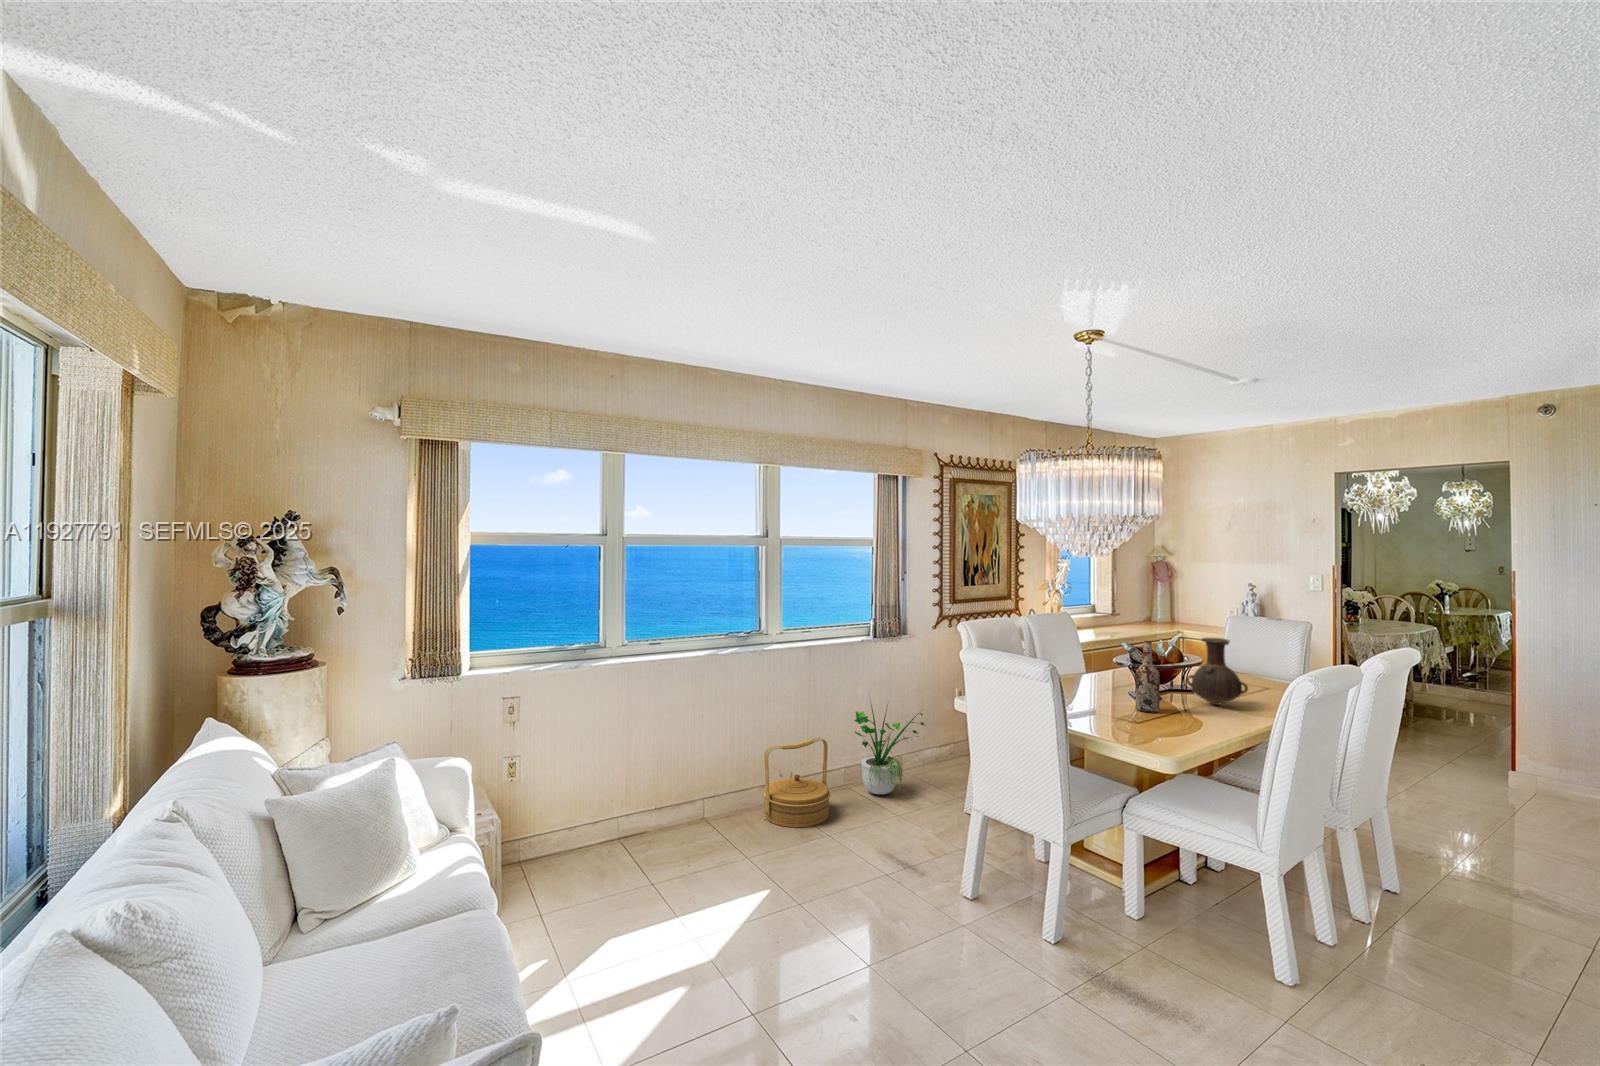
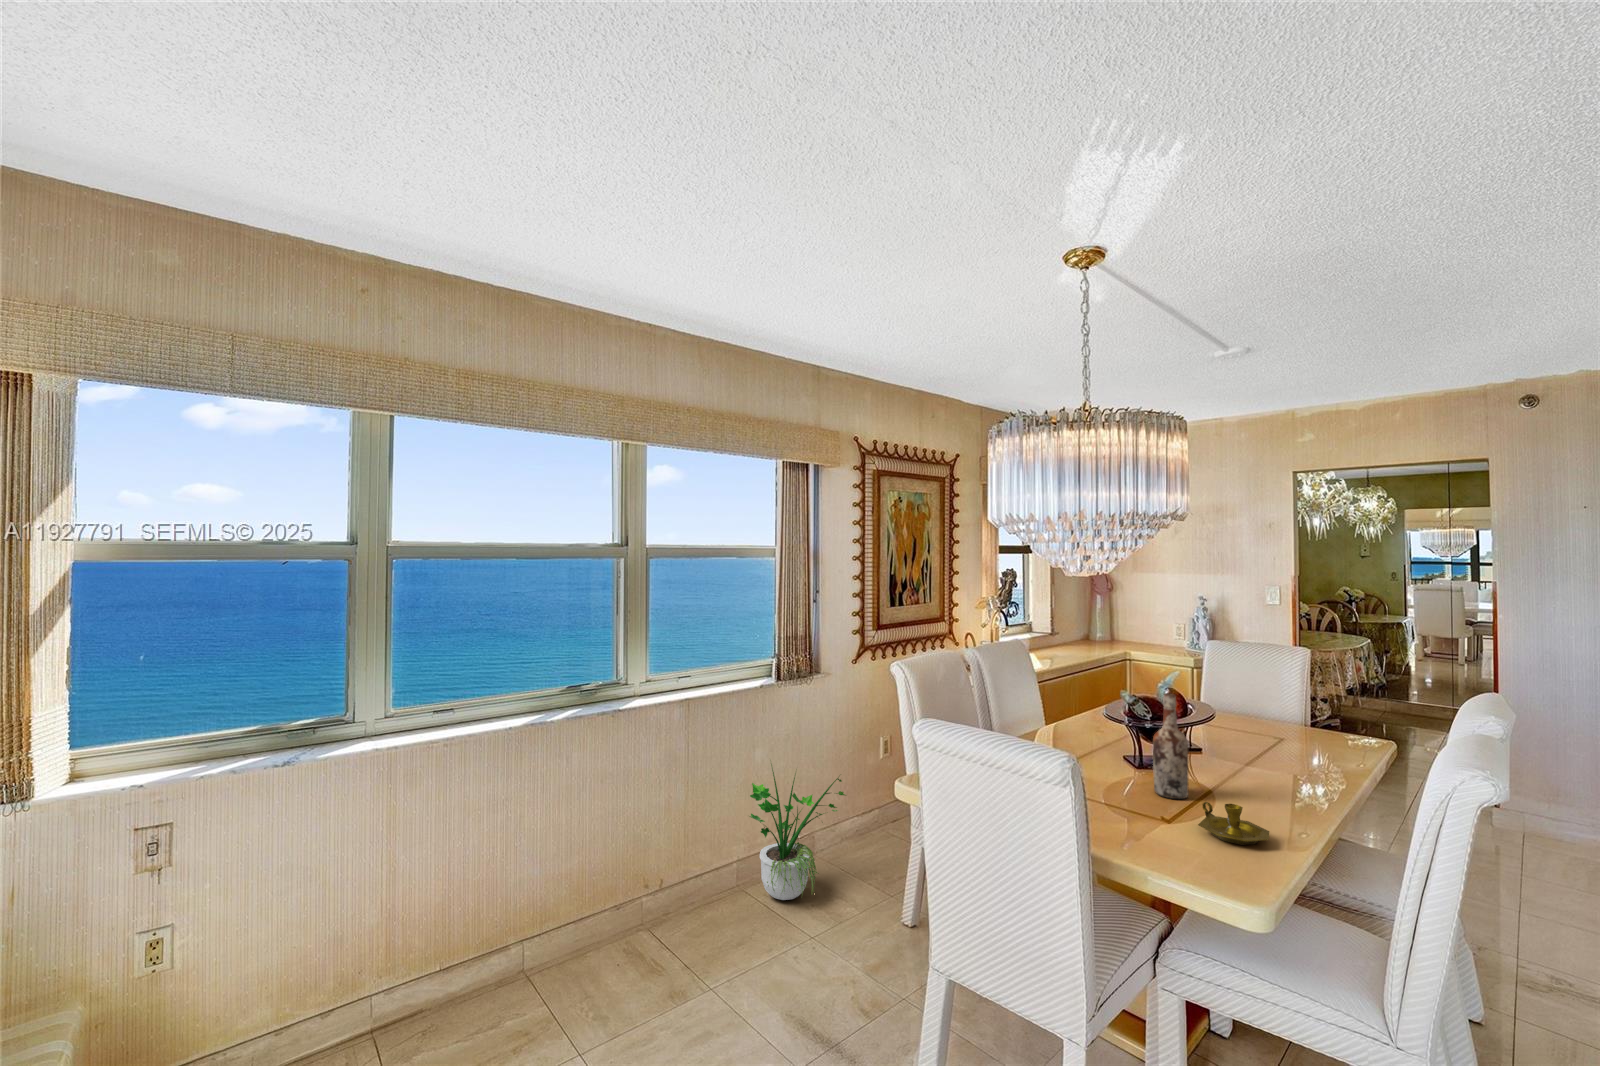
vase: present [1186,638,1248,705] -> none [1207,682,1298,777]
candlestick: none [1151,708,1198,732] -> present [1198,802,1269,845]
woven basket: present [763,738,830,828] -> none [615,831,715,977]

